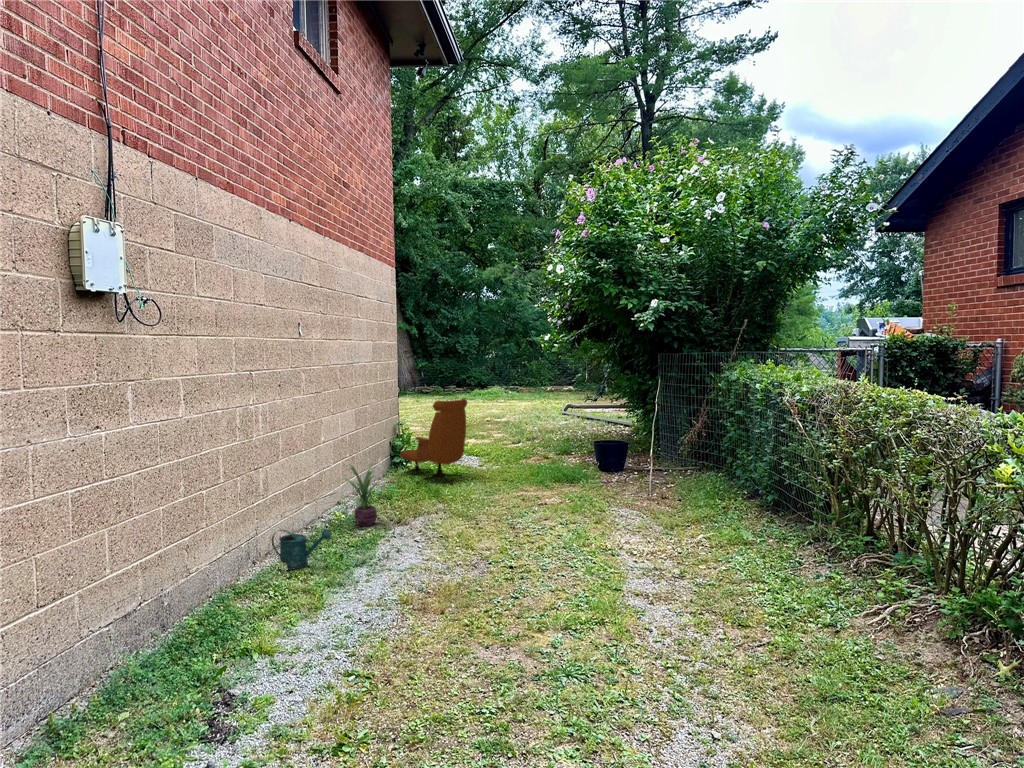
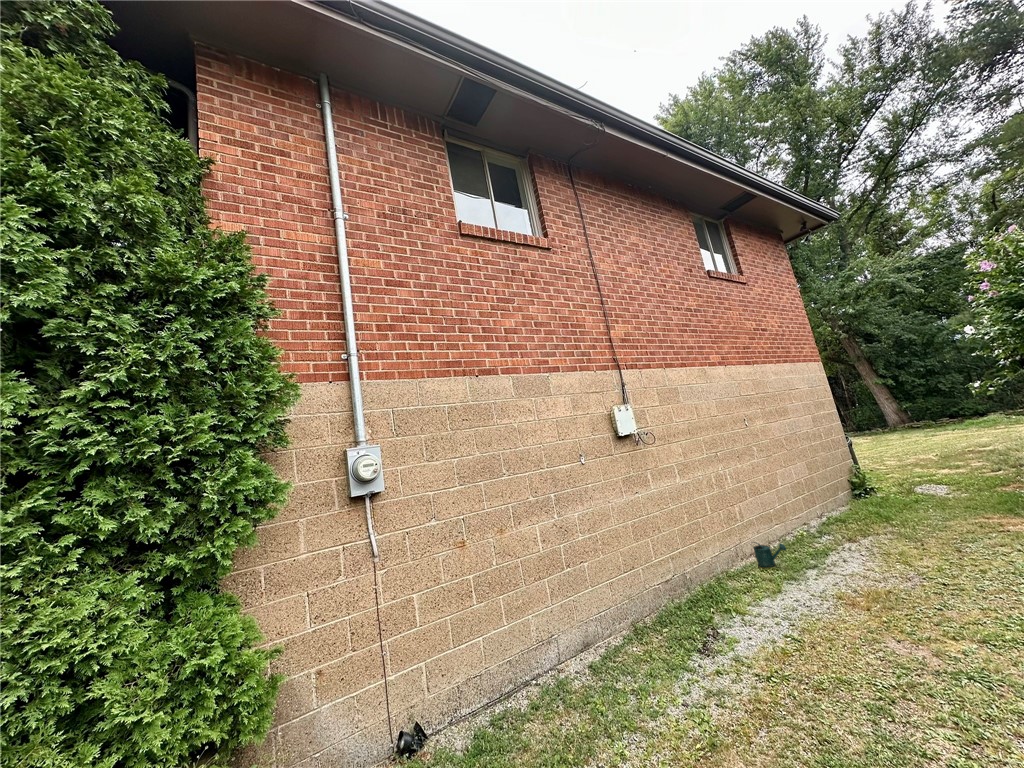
lounge chair: present [400,399,467,484] -> none [859,444,924,513]
decorative plant: present [344,464,387,526] -> none [787,499,844,543]

